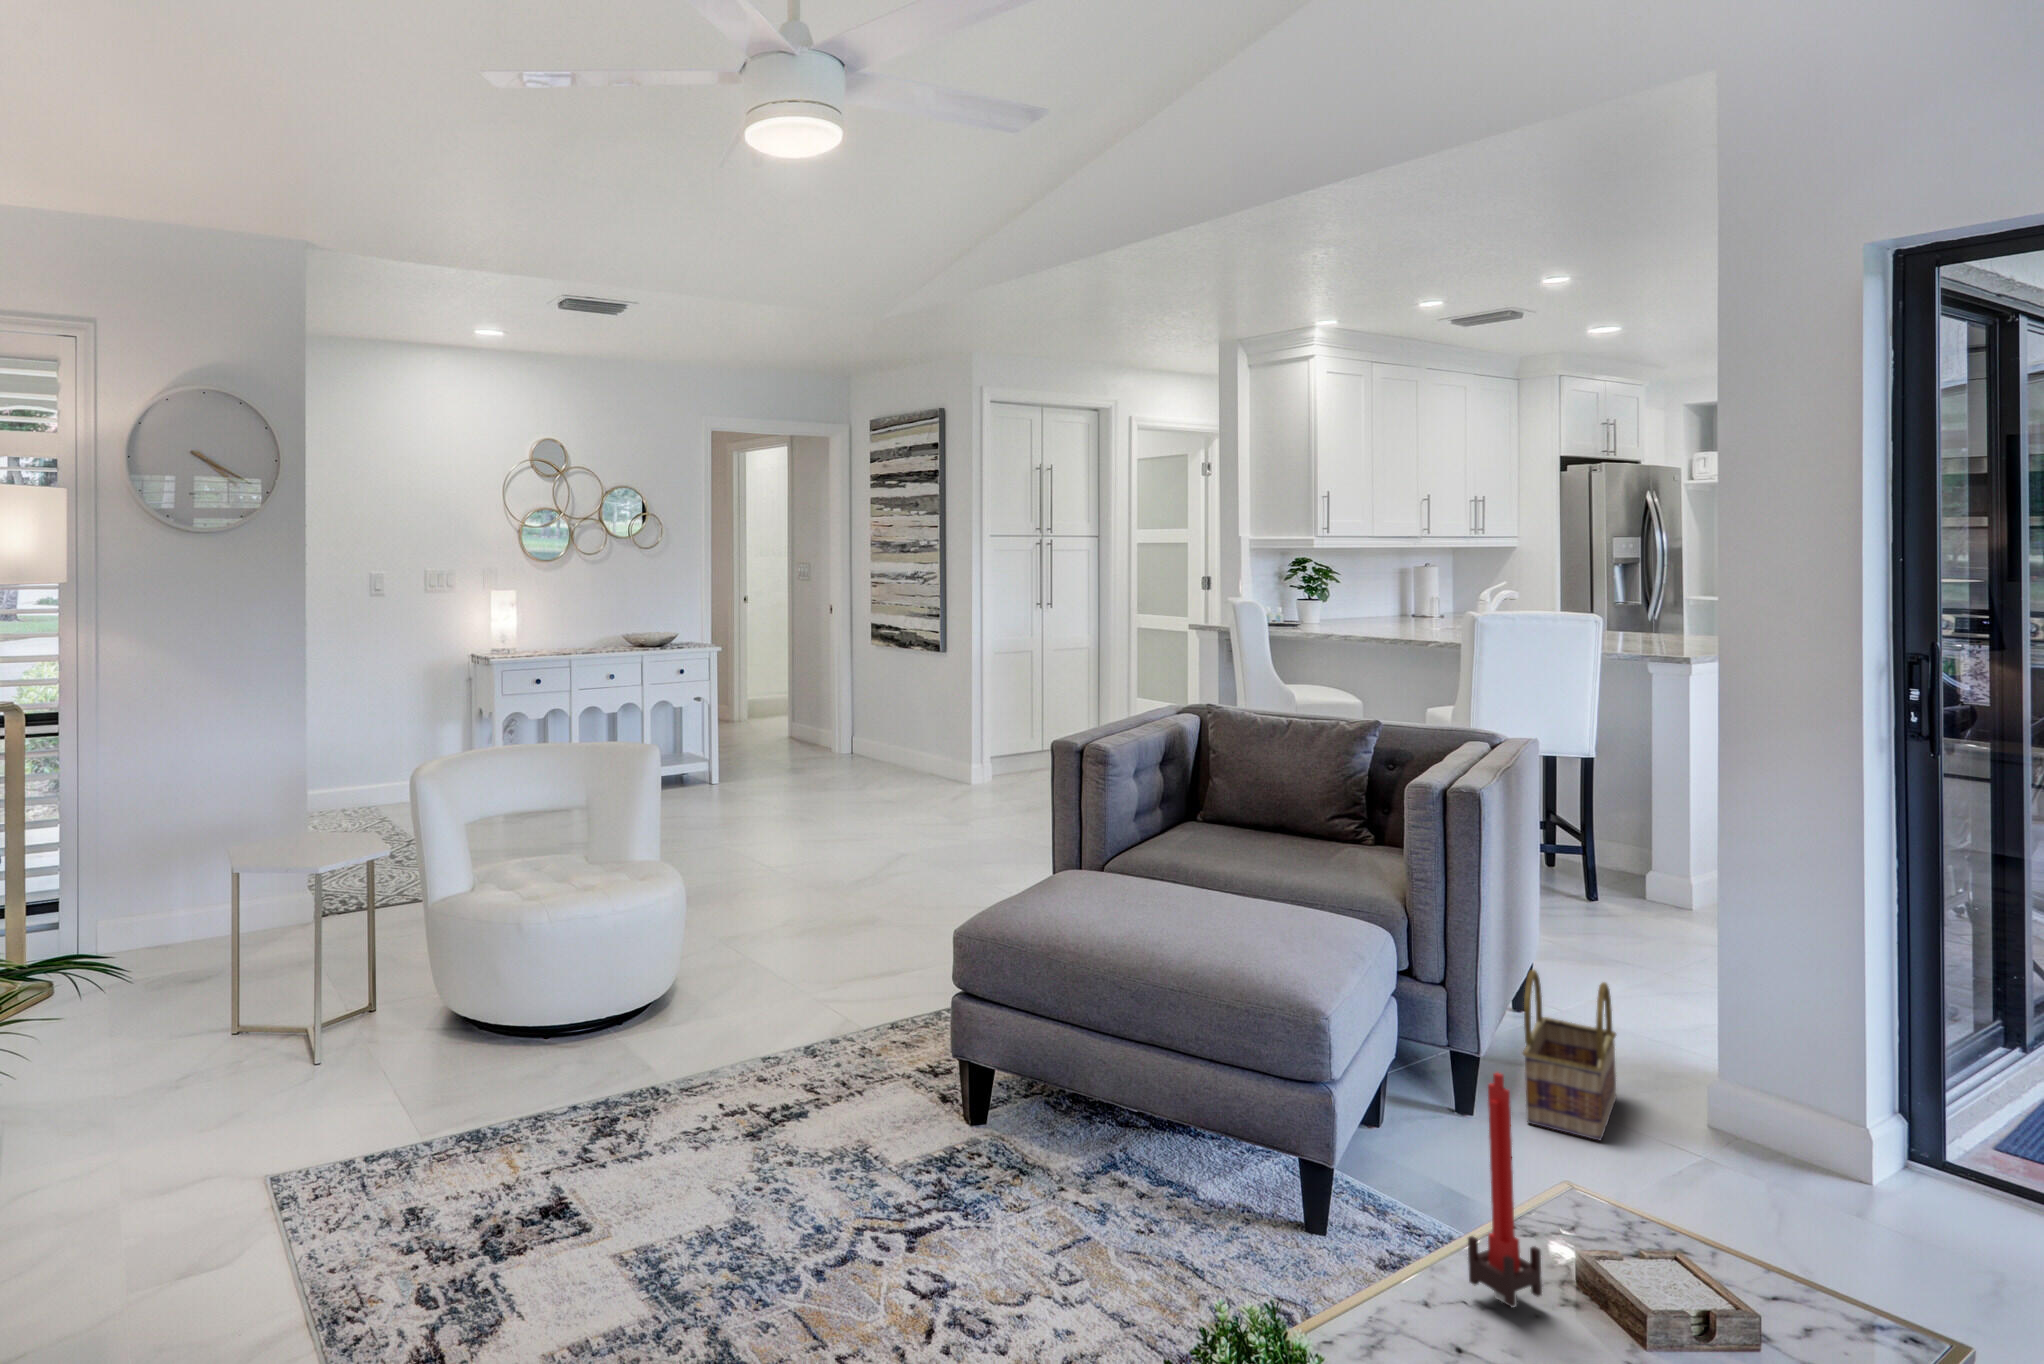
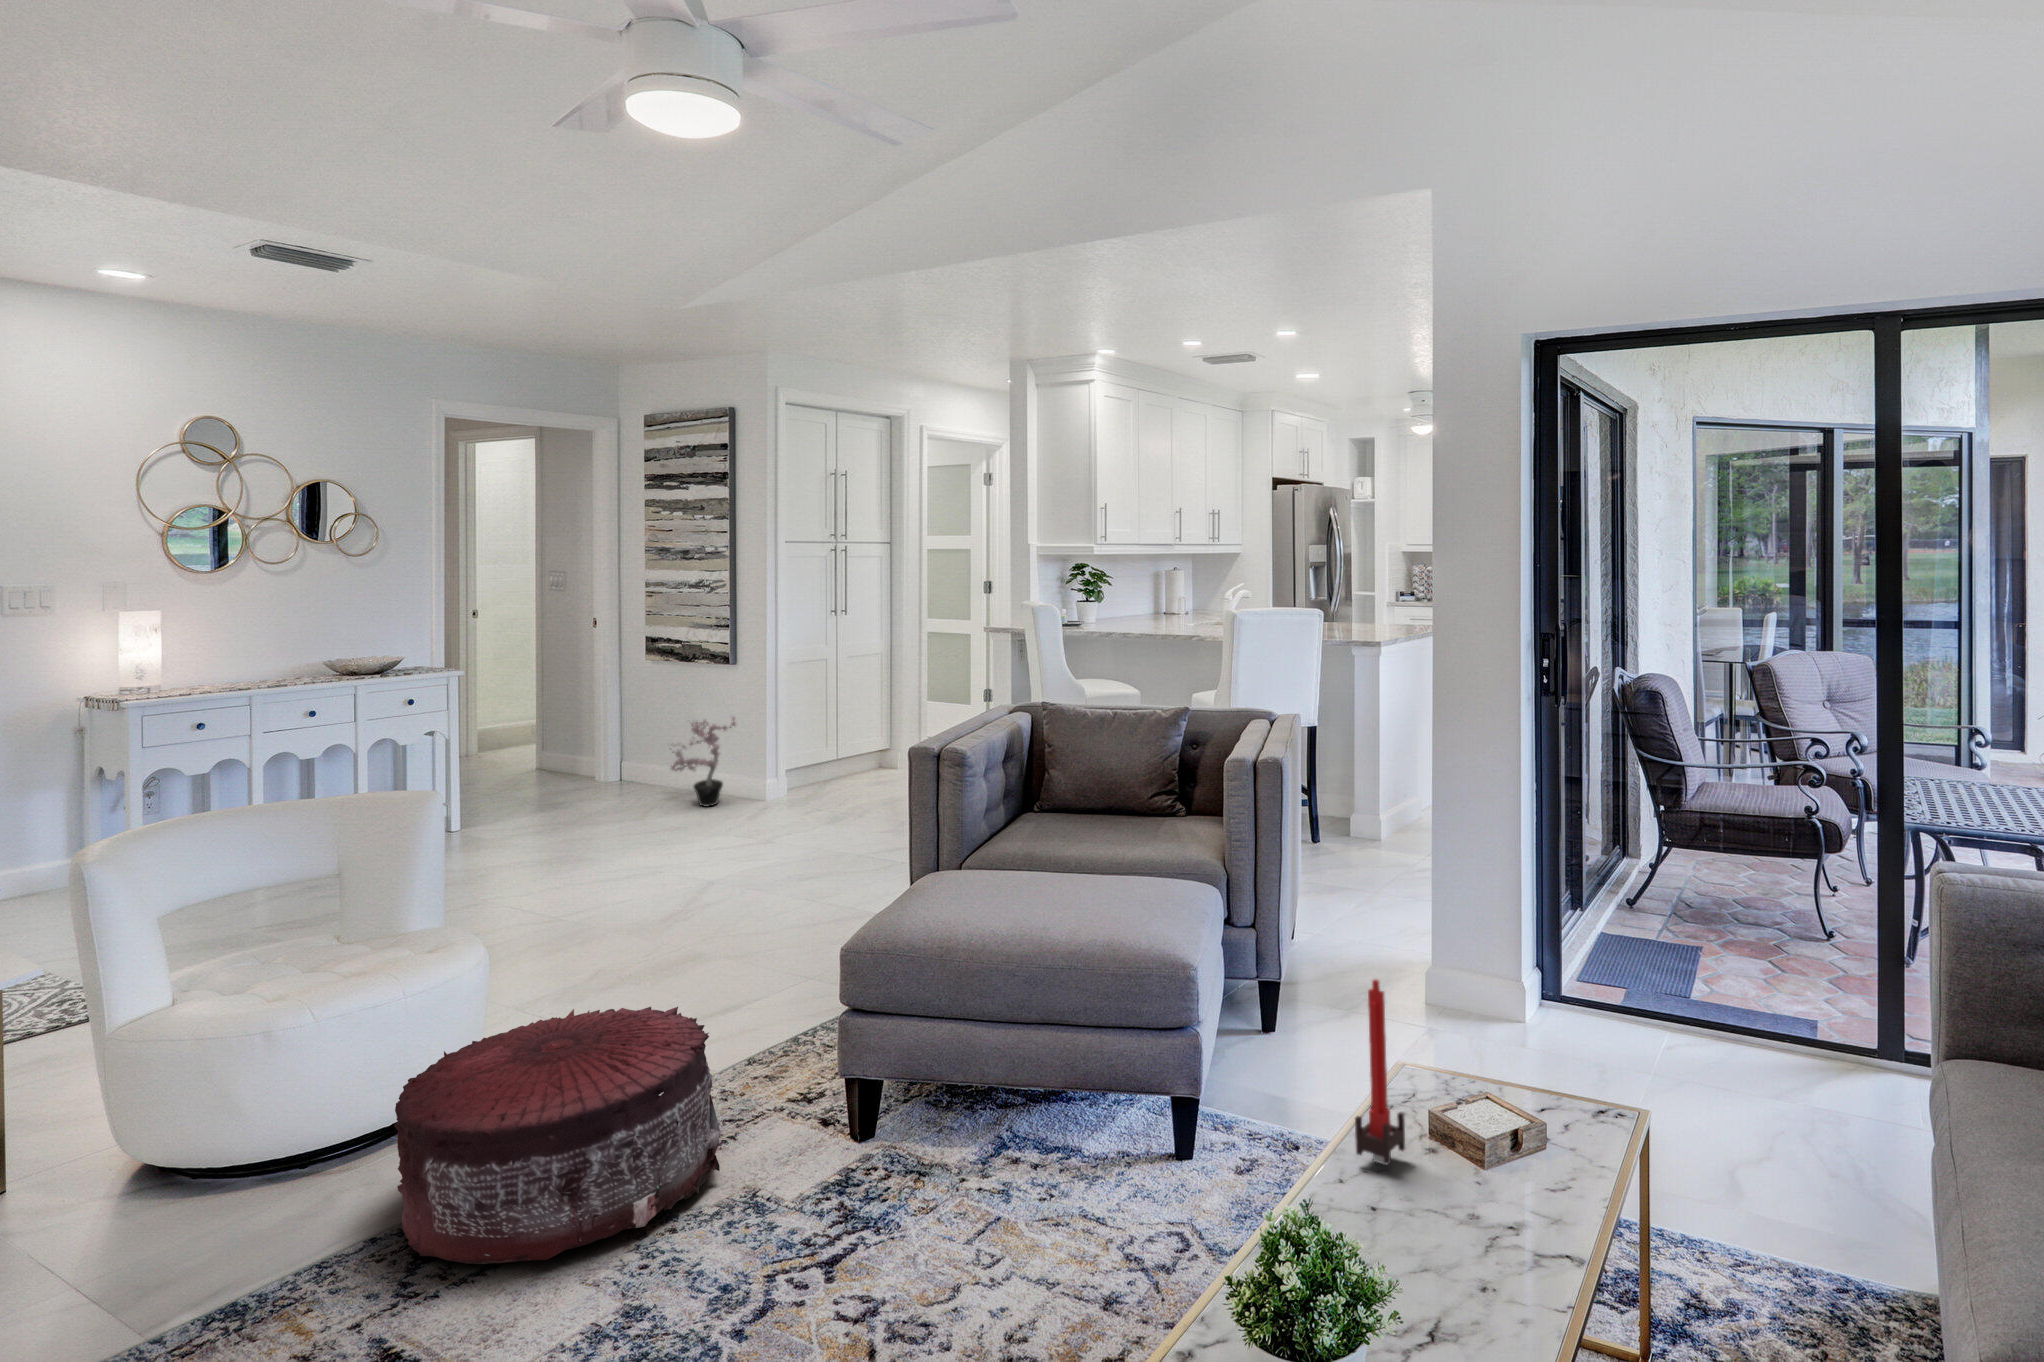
potted plant: none [887,696,950,782] -> present [670,717,736,806]
pouf: none [588,946,843,1161] -> present [395,1007,720,1264]
basket: present [1523,970,1616,1140] -> none [1313,902,1372,1032]

